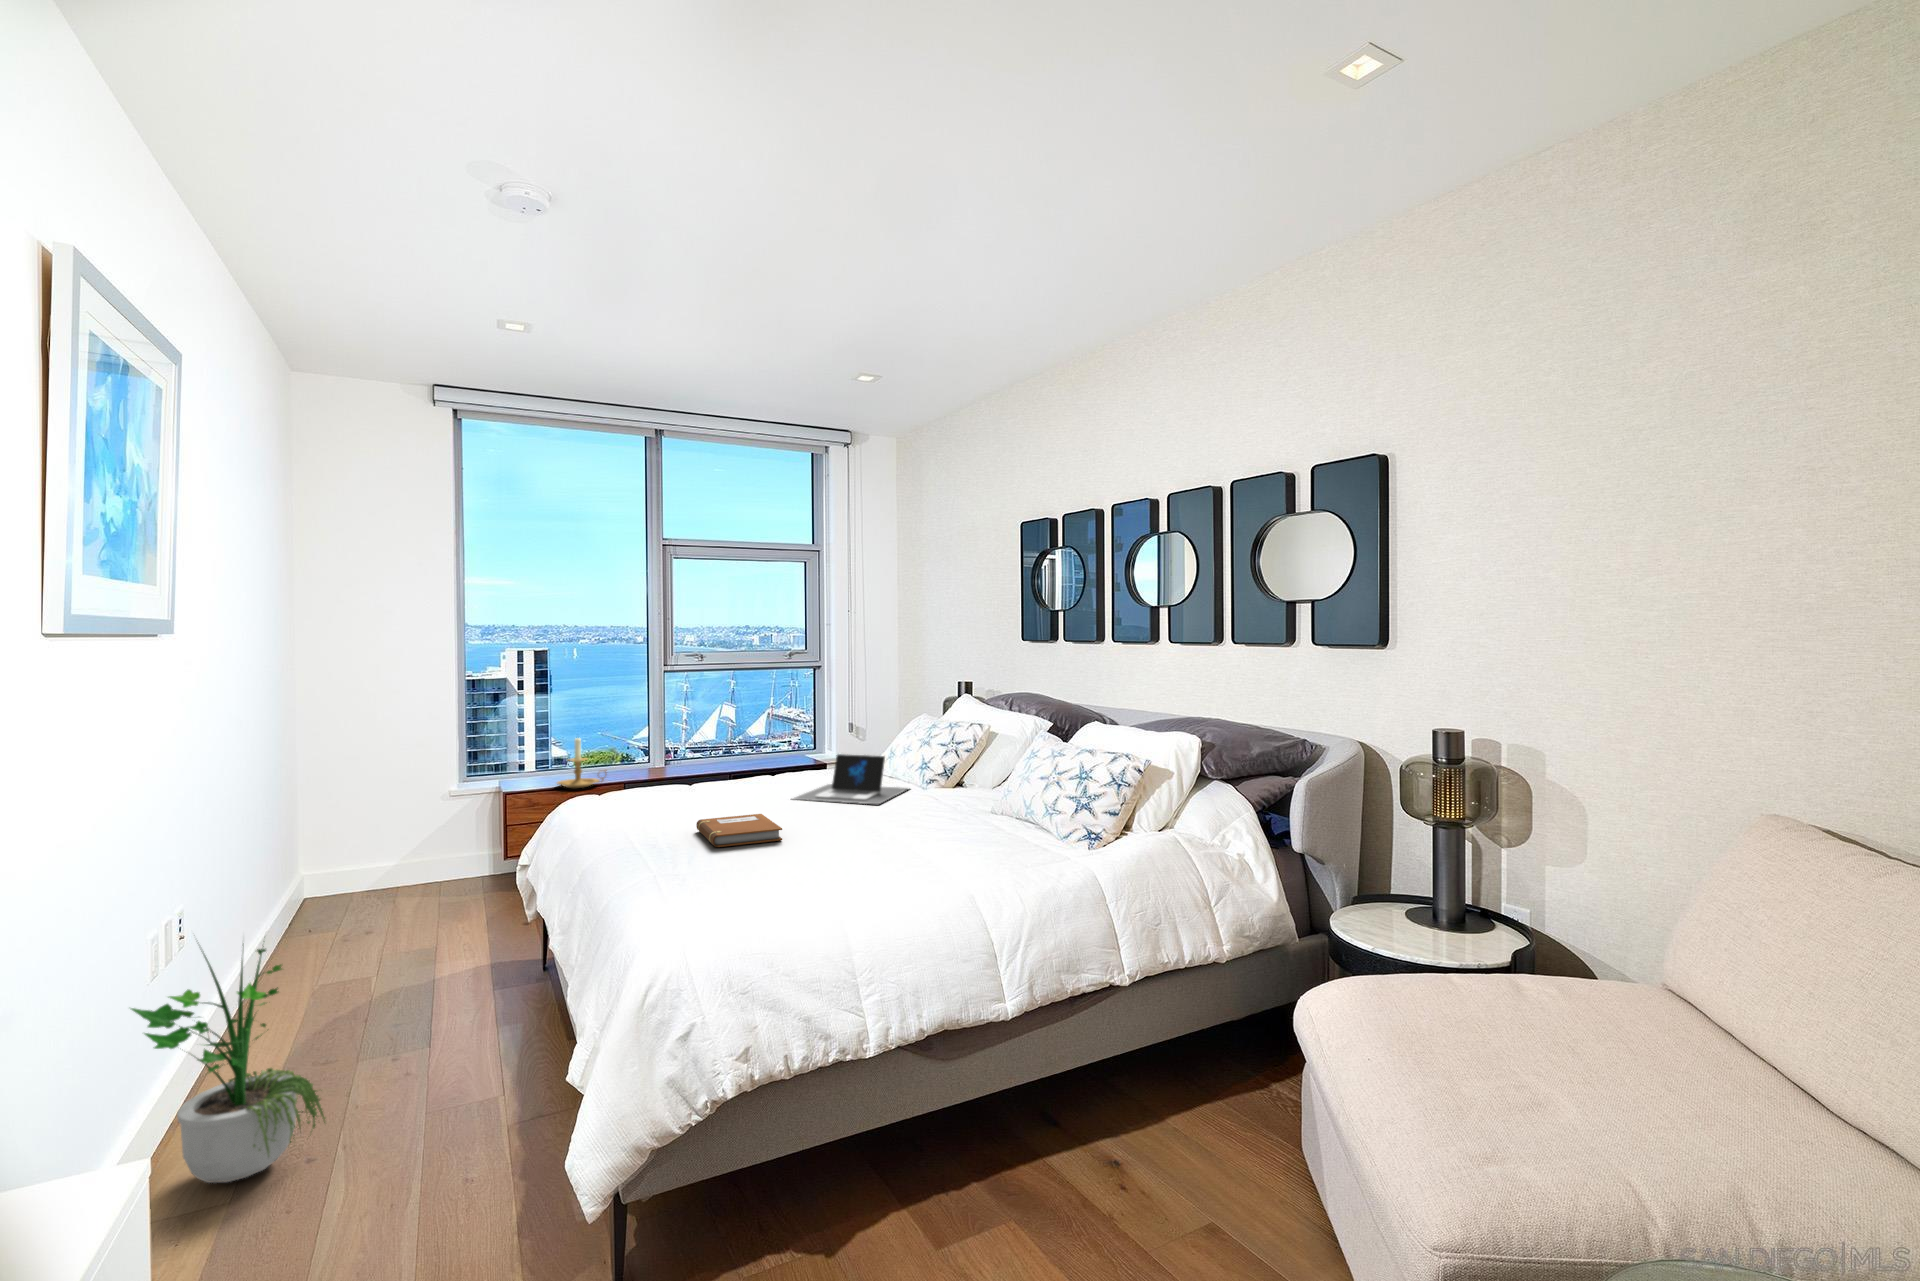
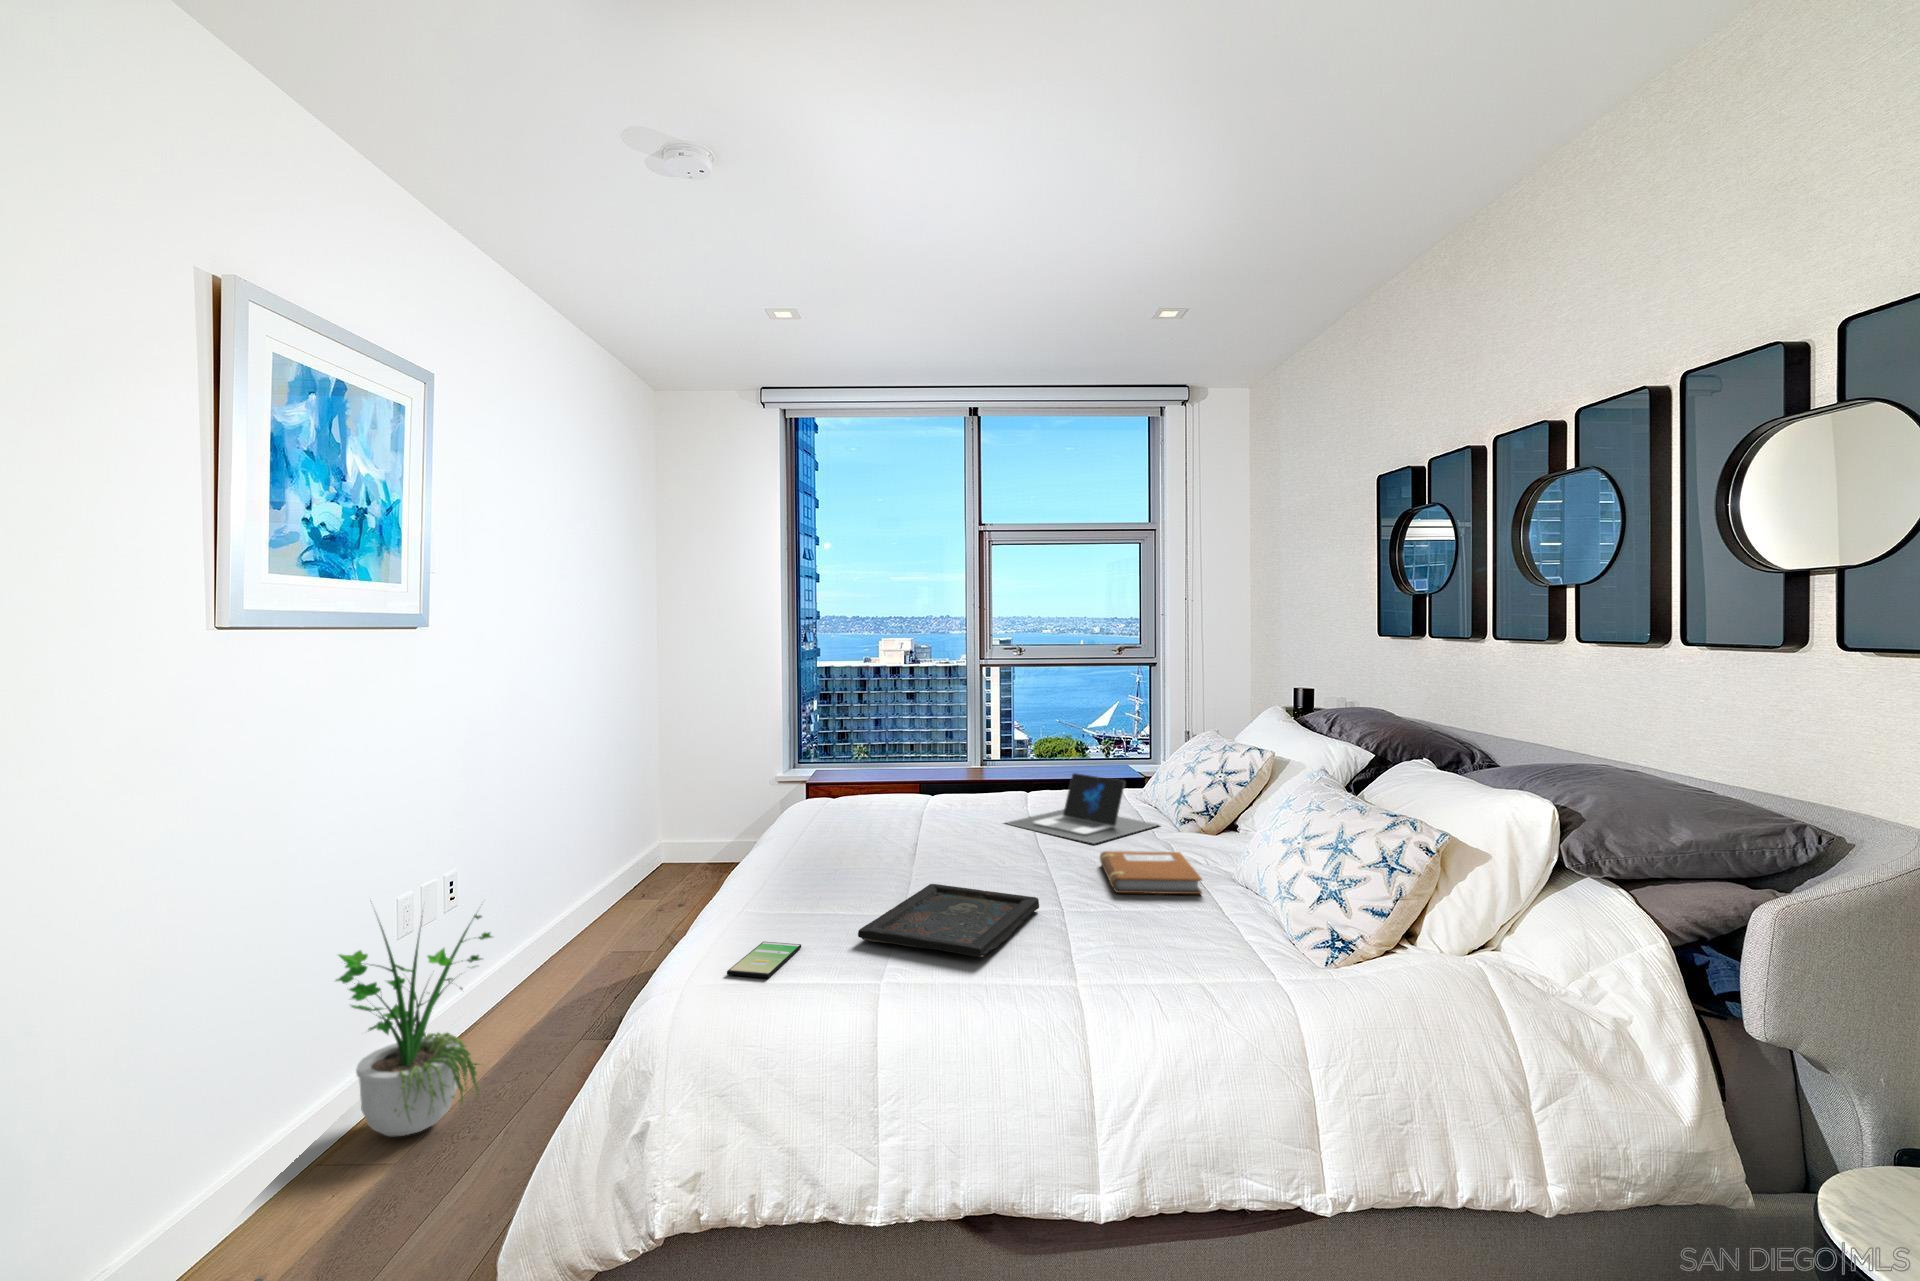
candle holder: present [557,738,607,788] -> none [855,729,904,781]
notebook: present [696,814,782,847] -> present [1100,851,1202,894]
tray: none [790,837,895,878] -> present [858,884,1039,957]
smartphone: none [718,887,761,912] -> present [727,942,801,978]

